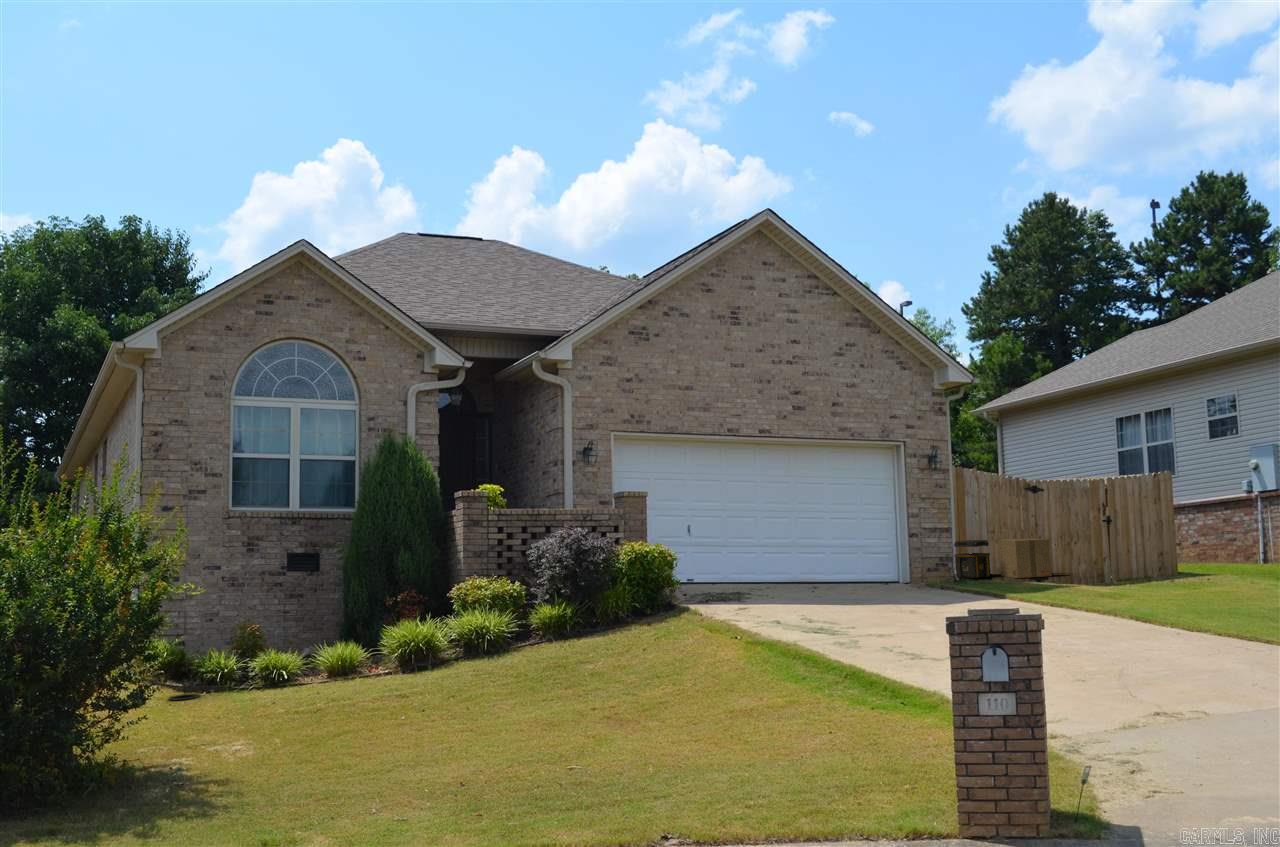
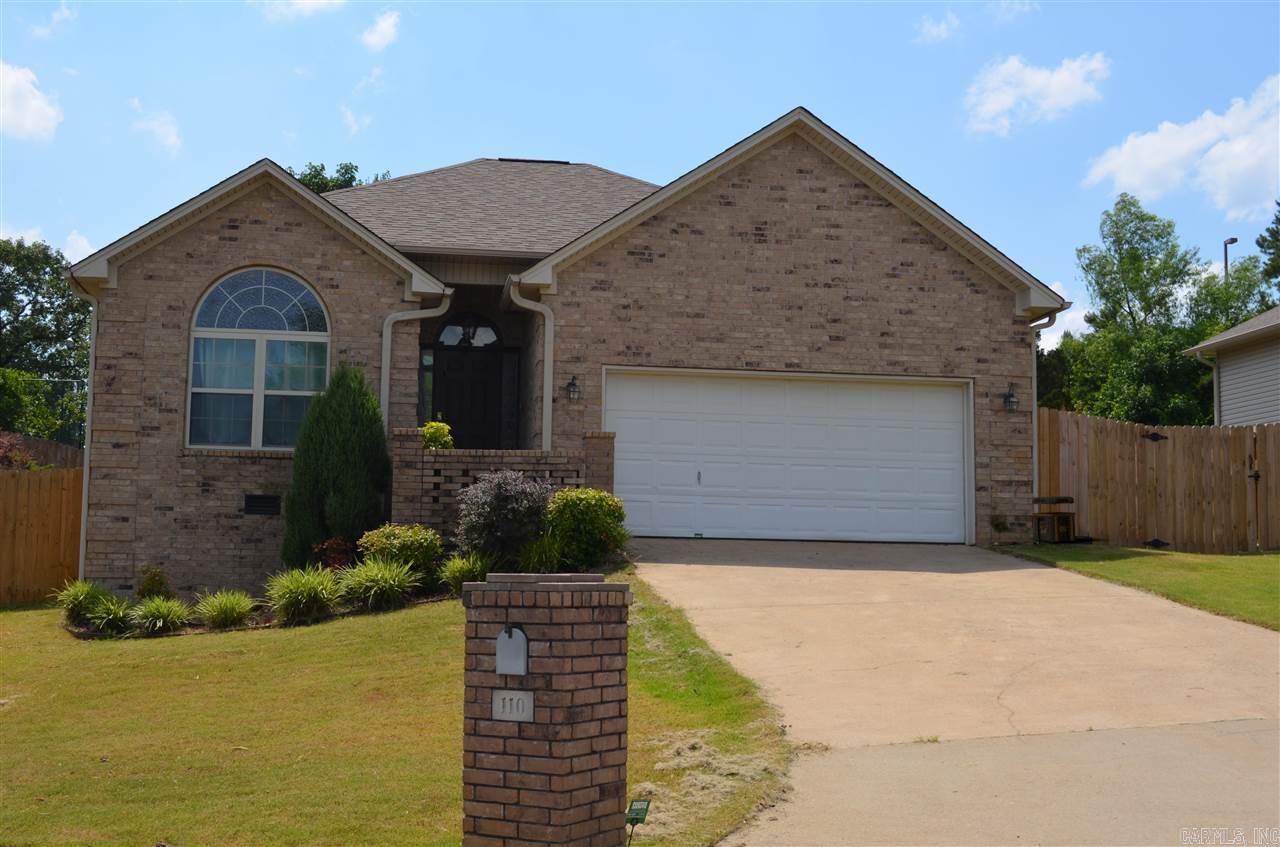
cardboard box: present [998,538,1052,578] -> none [1091,496,1152,543]
potted tree: present [169,650,201,700] -> present [987,505,1012,545]

